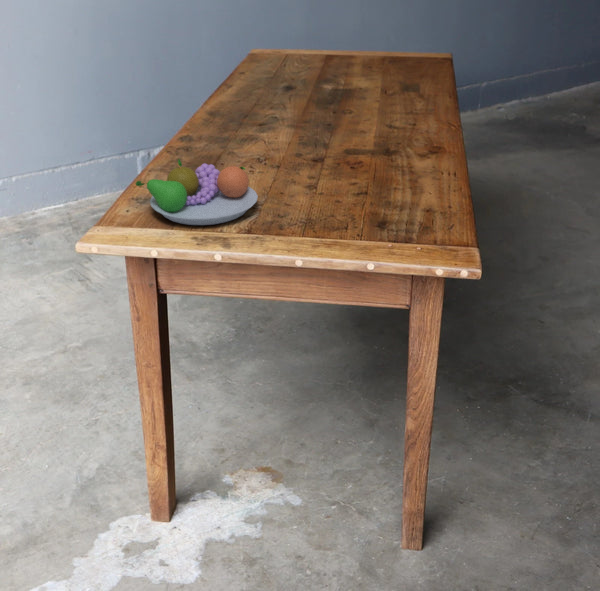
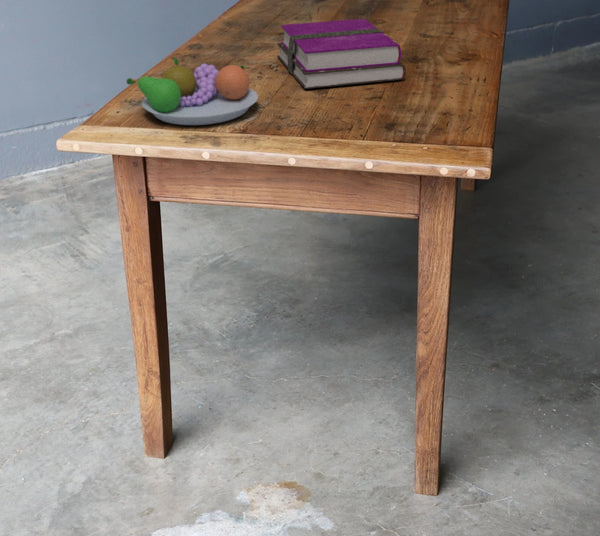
hardback book: none [263,115,386,185] -> present [277,19,406,89]

